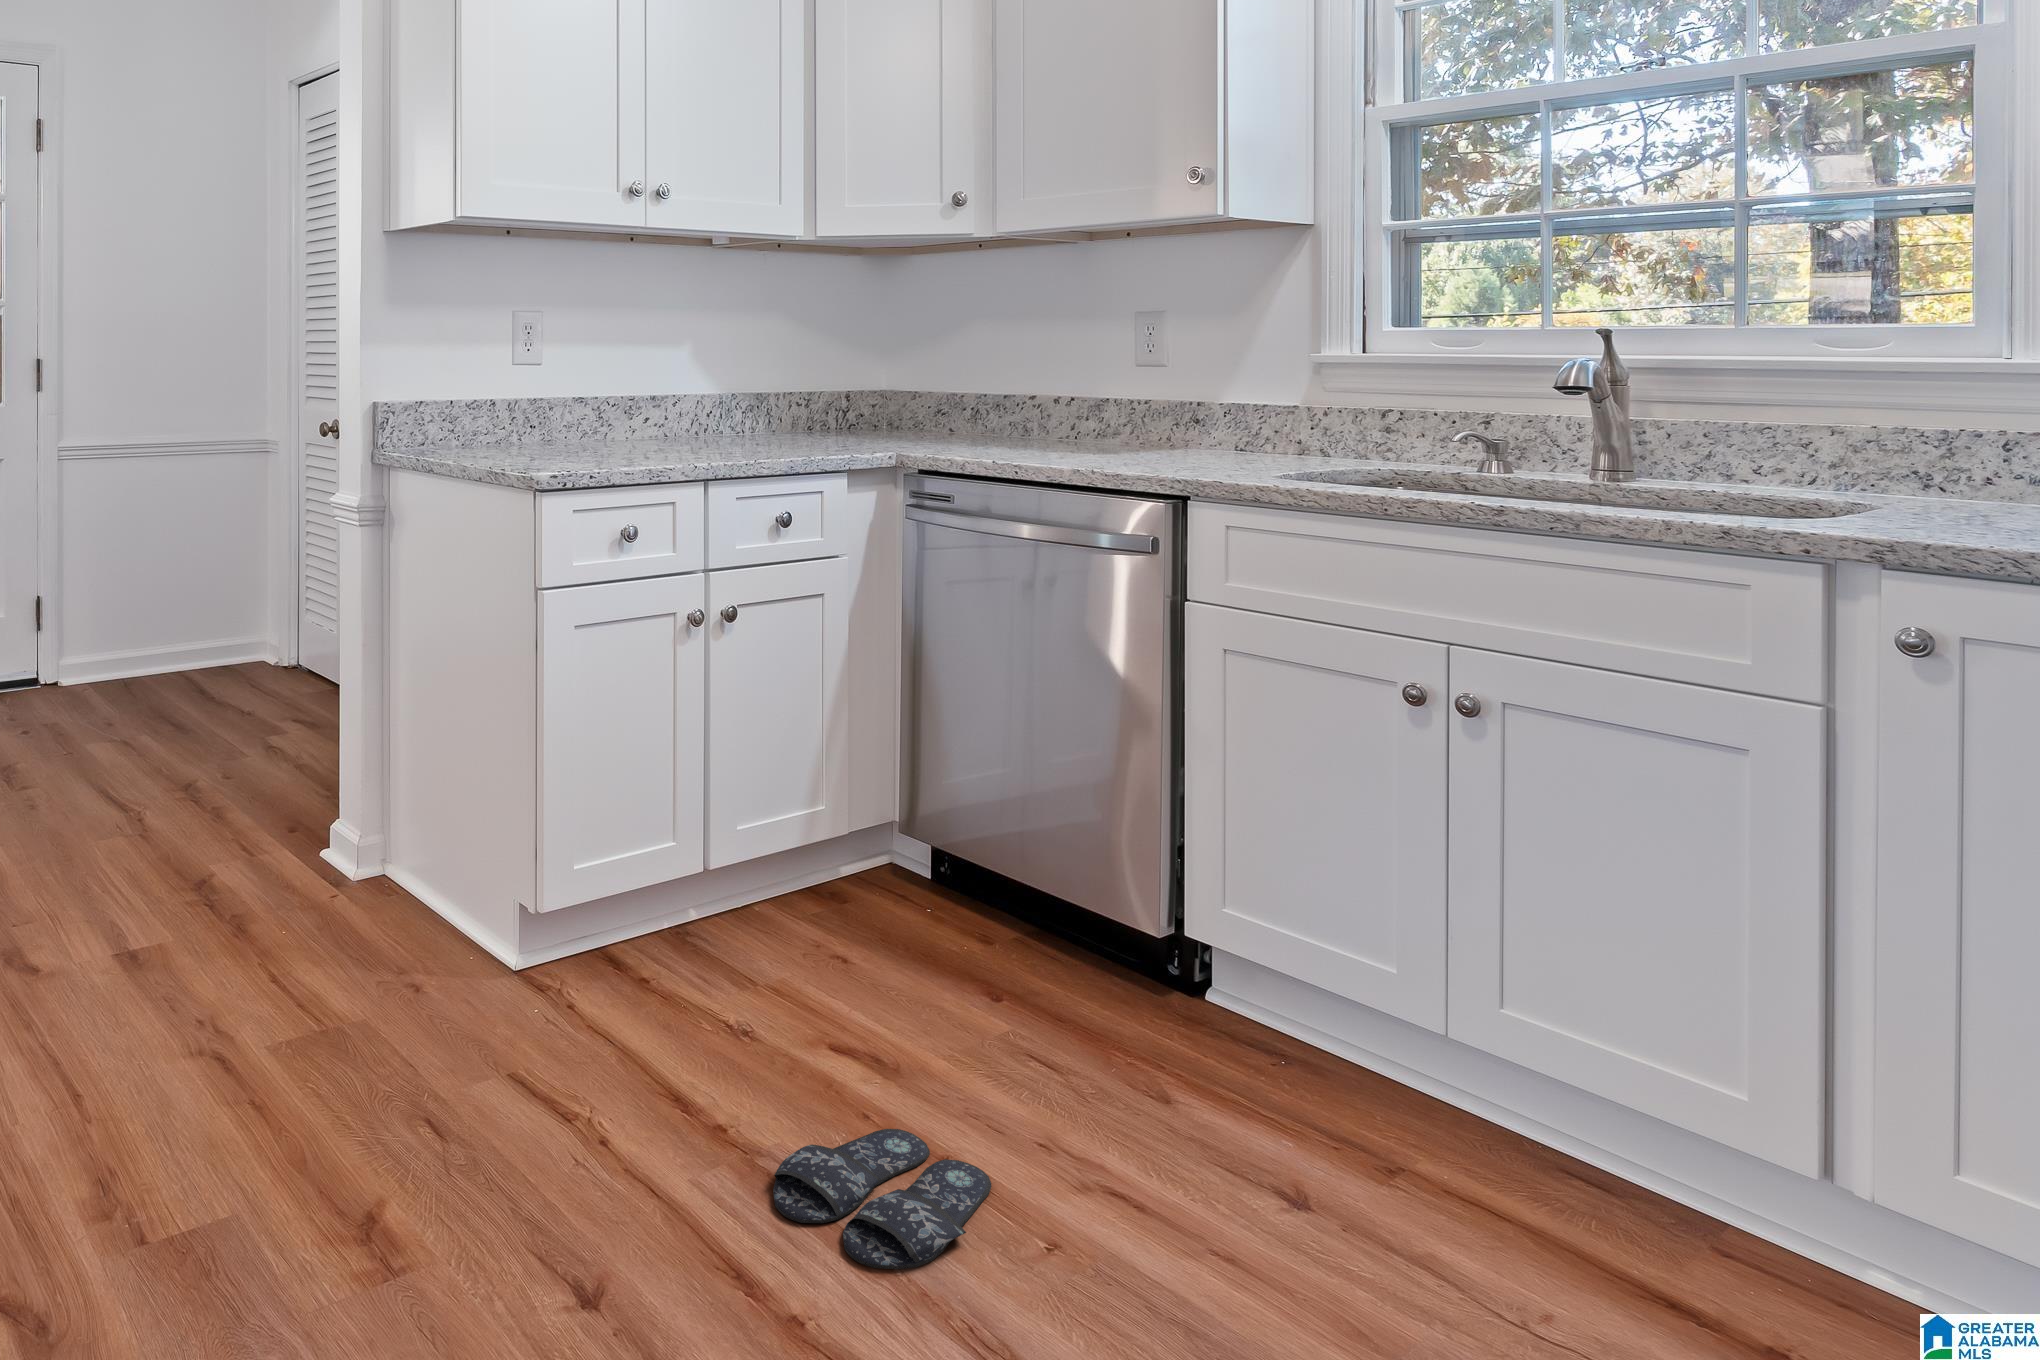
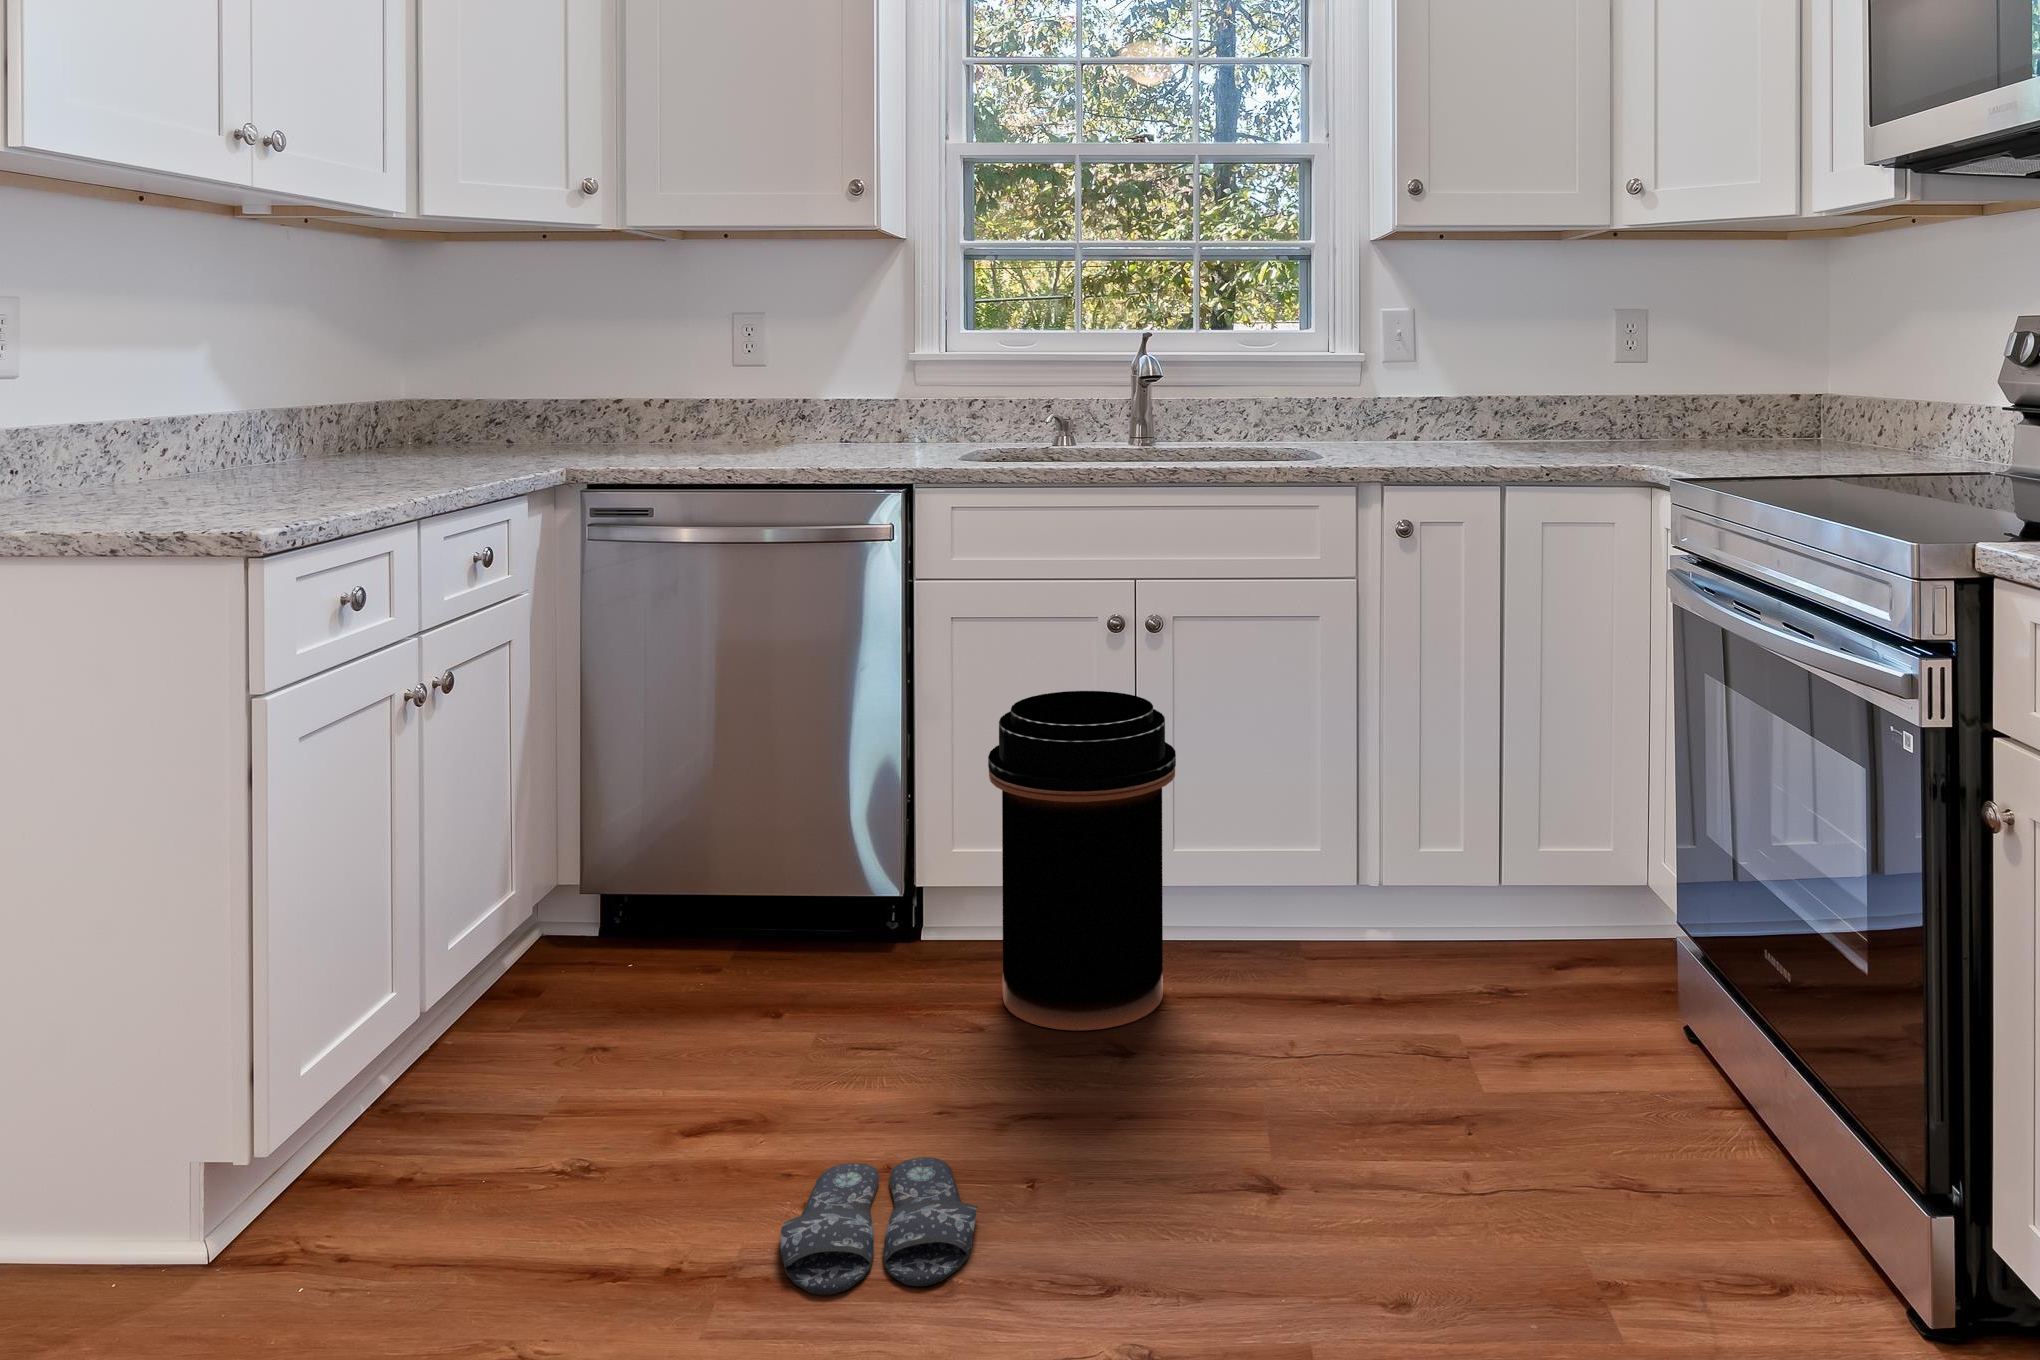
trash can: none [1204,754,1464,1181] -> present [988,691,1176,1030]

